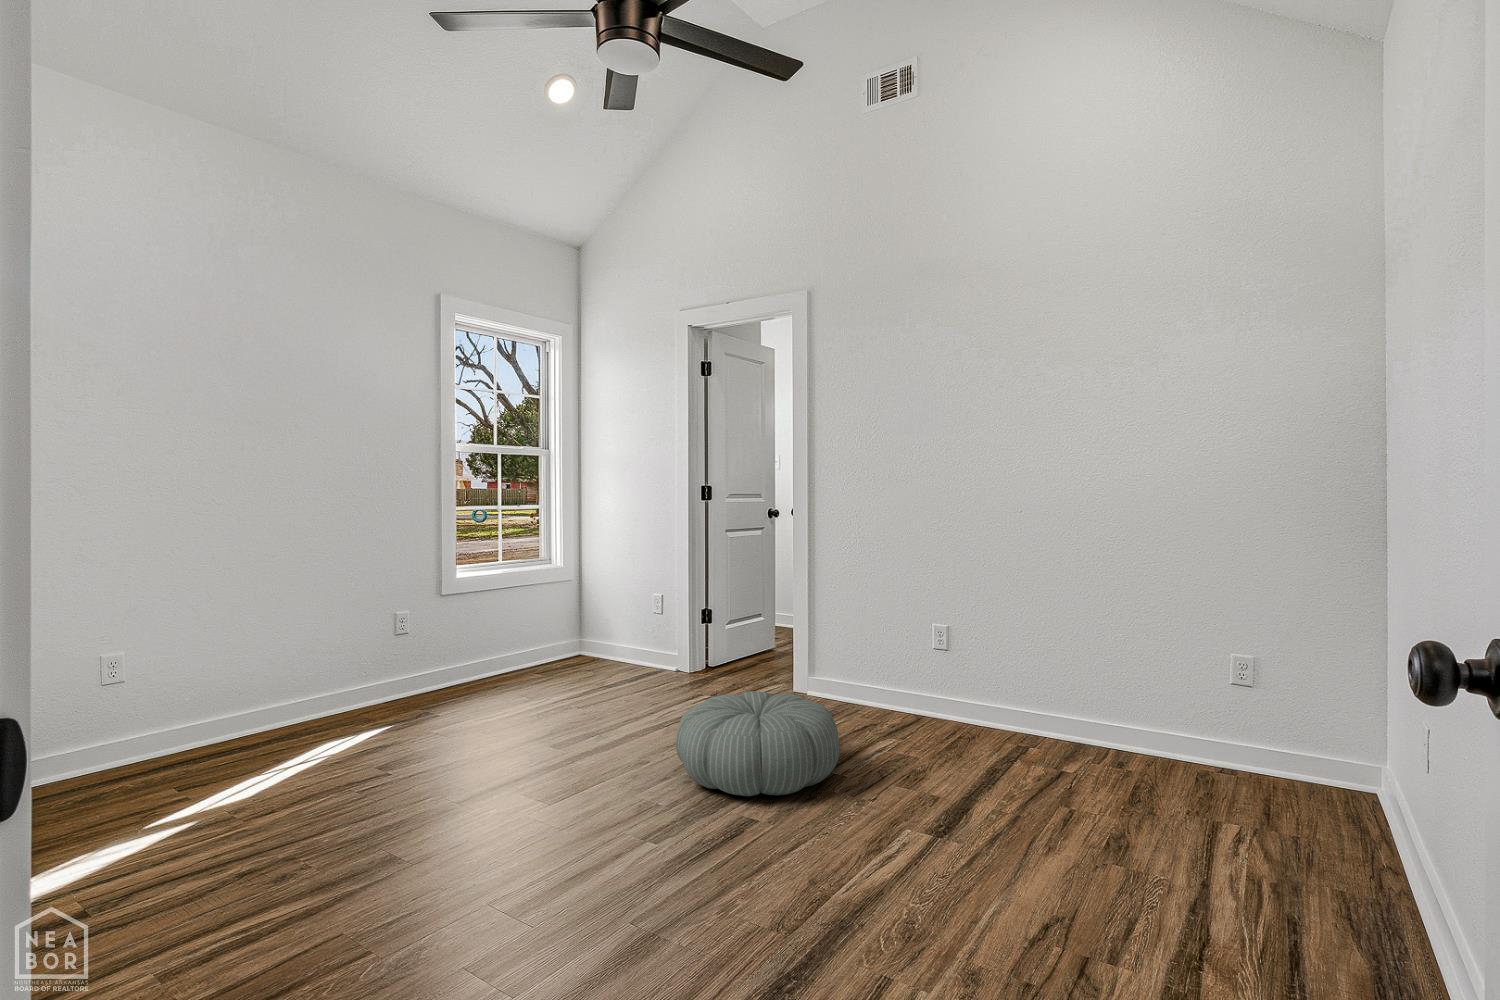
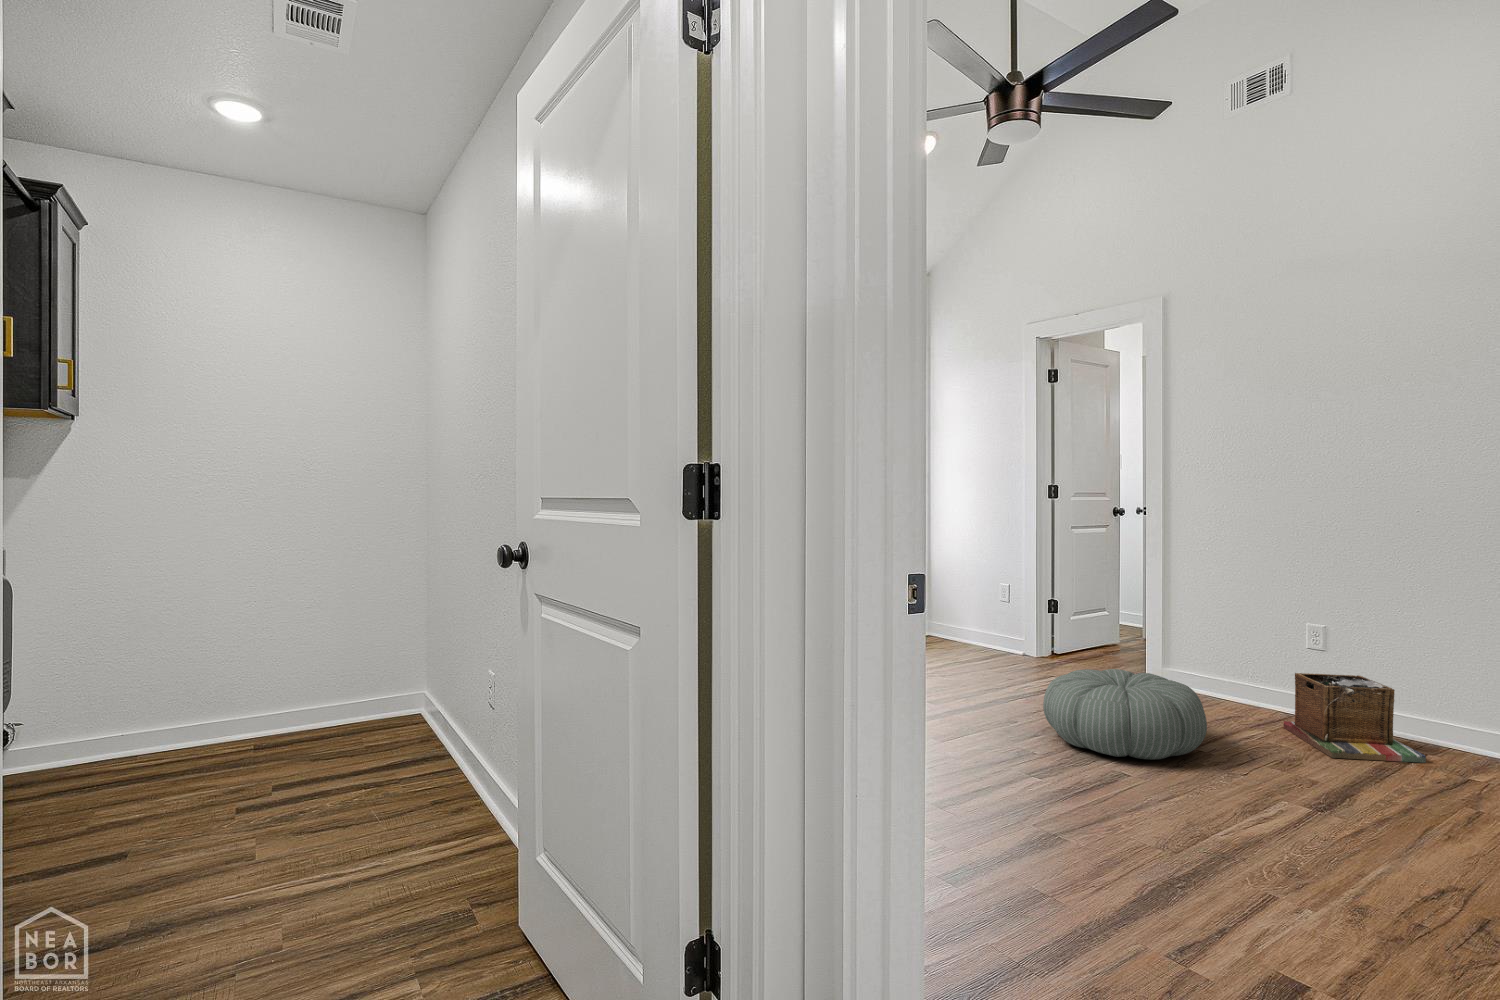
laundry basket: none [913,675,1030,766] -> present [1284,673,1426,763]

